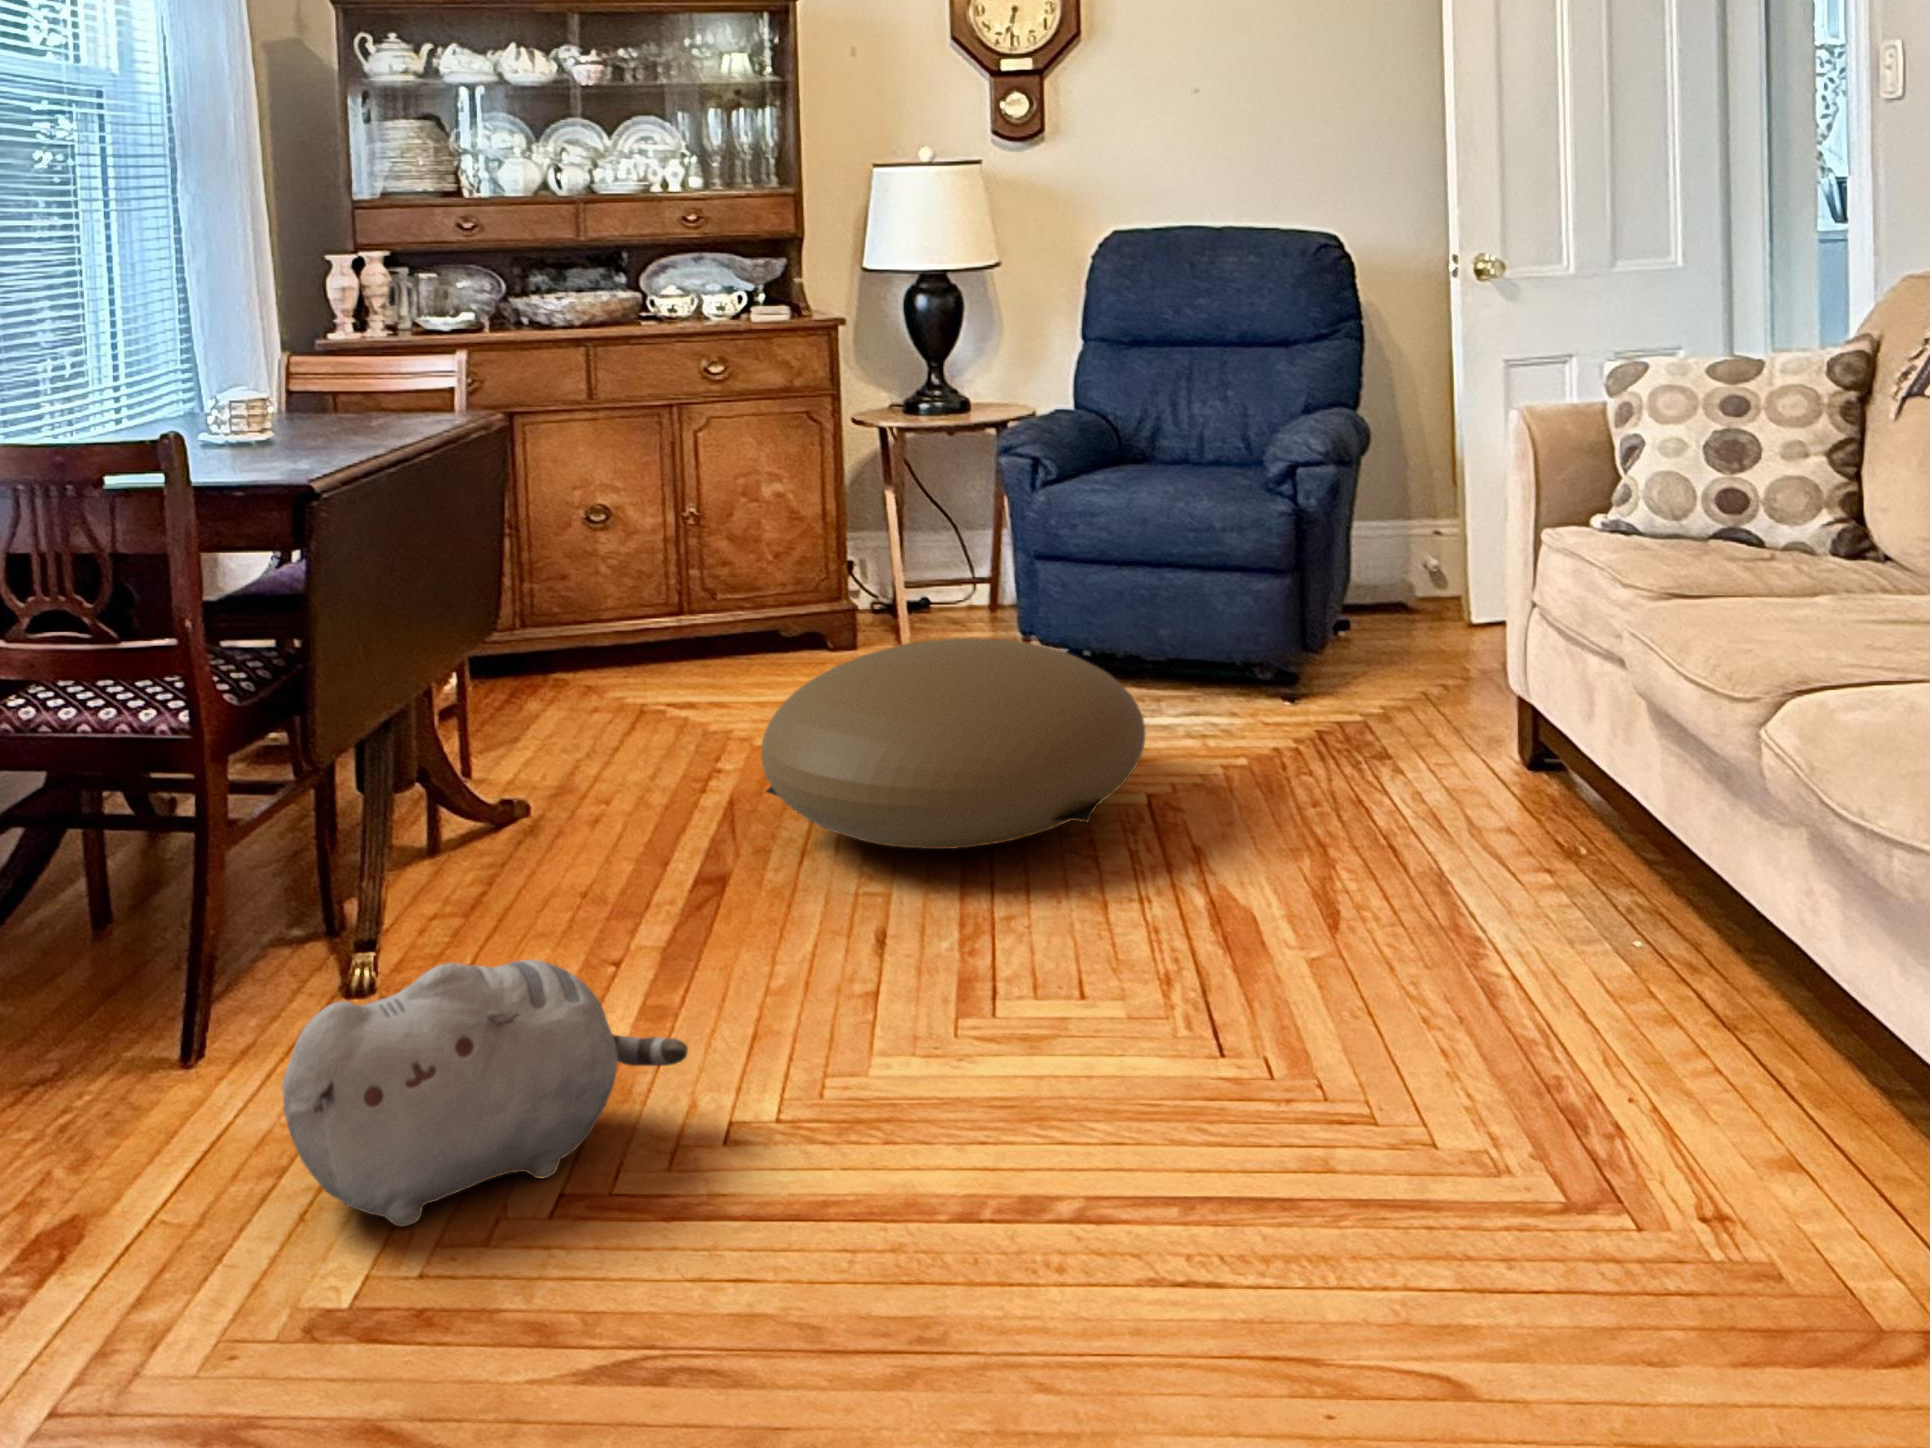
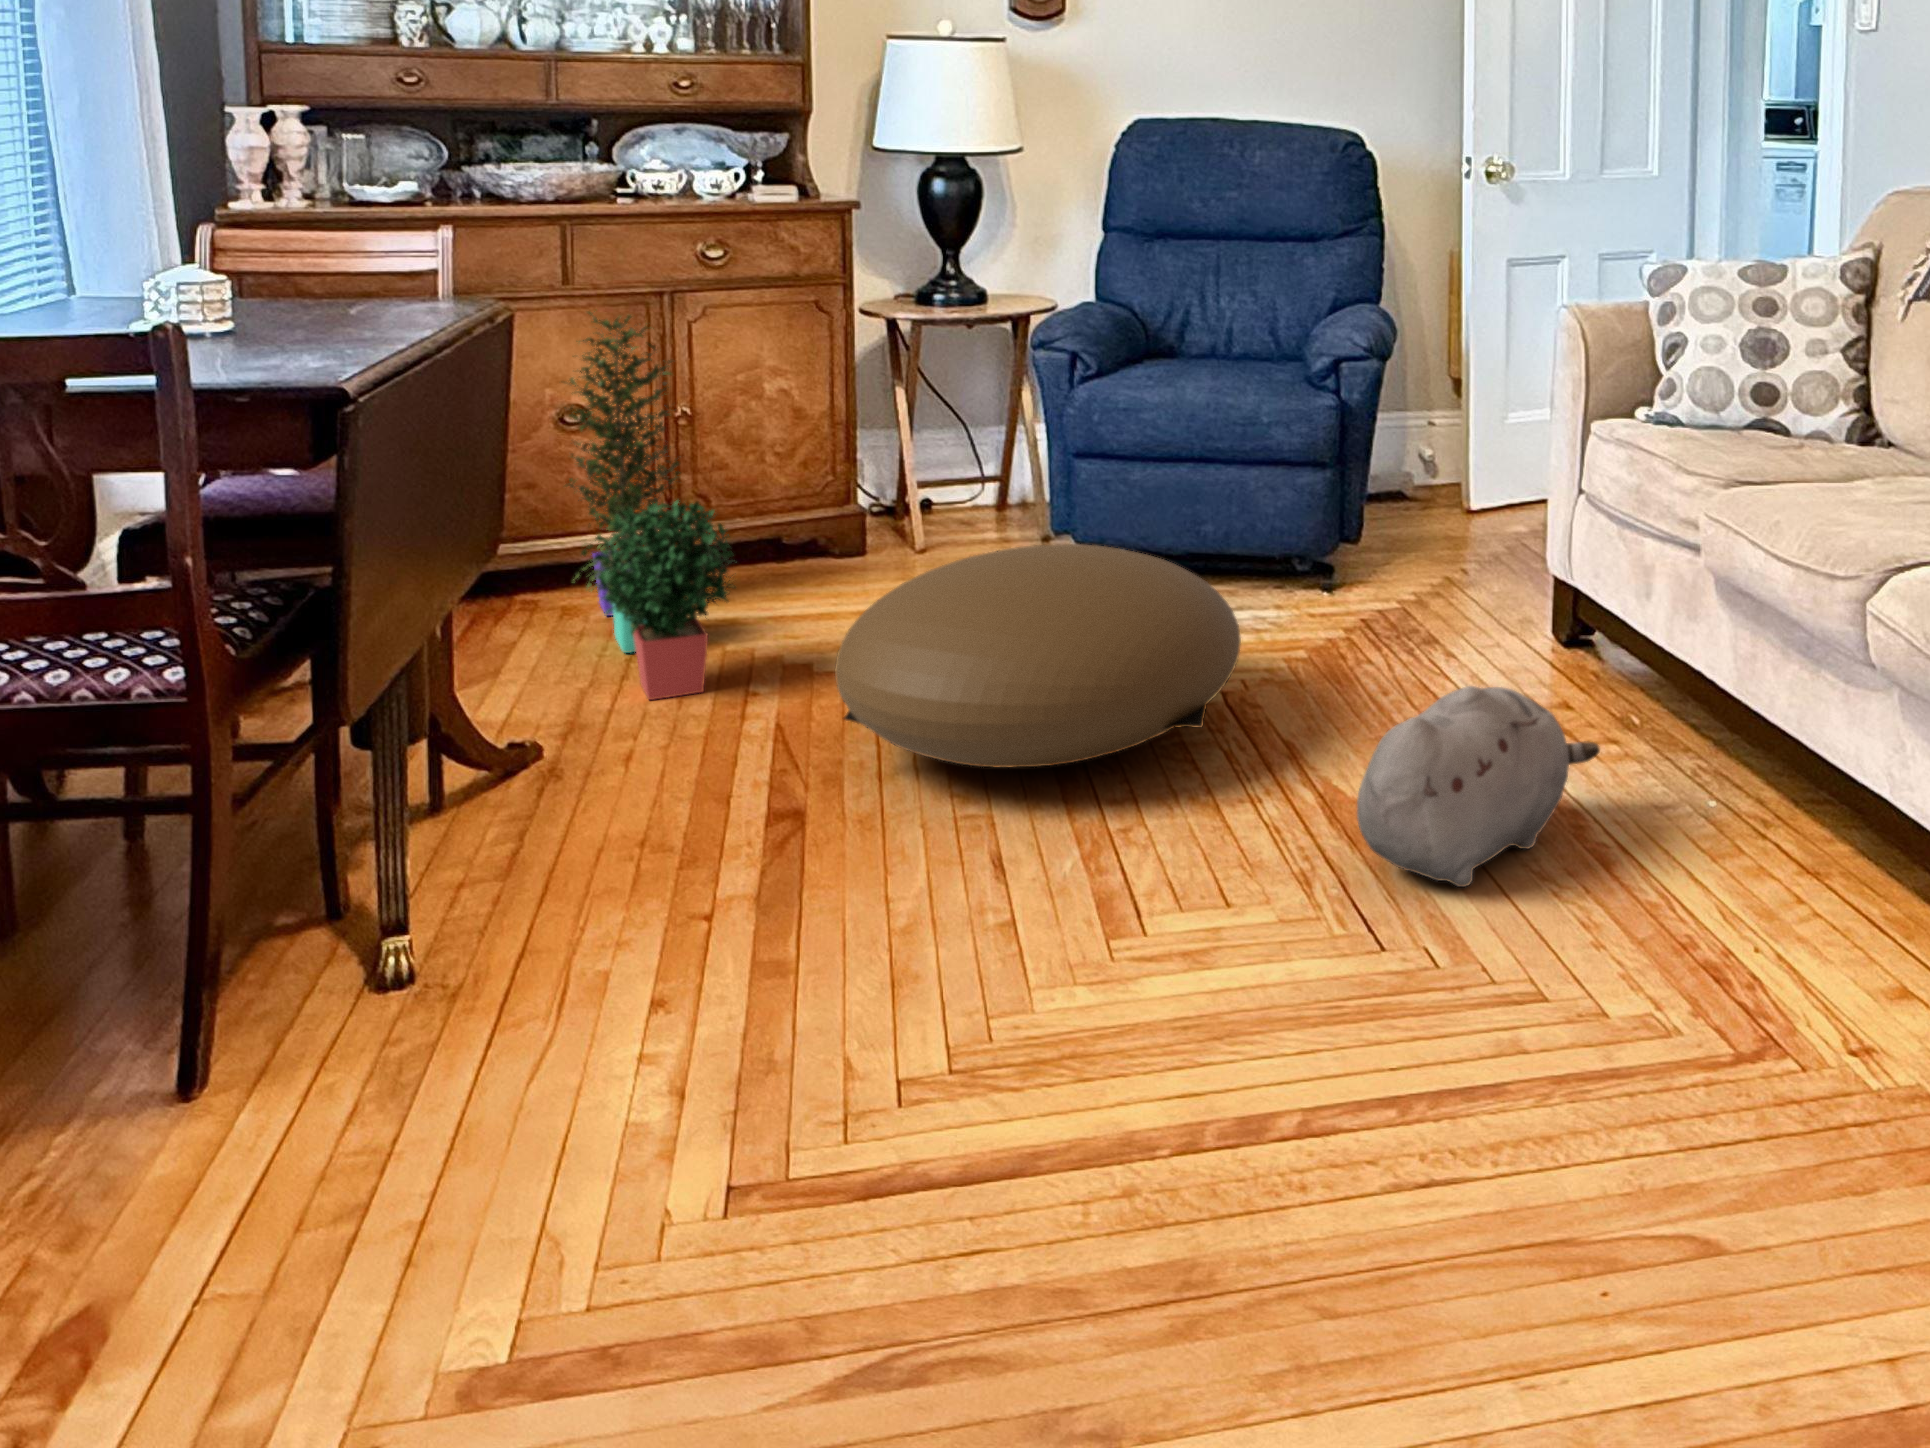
potted plant: none [577,418,704,766] -> present [566,311,735,700]
plush toy: present [282,960,688,1227] -> present [1357,686,1600,887]

